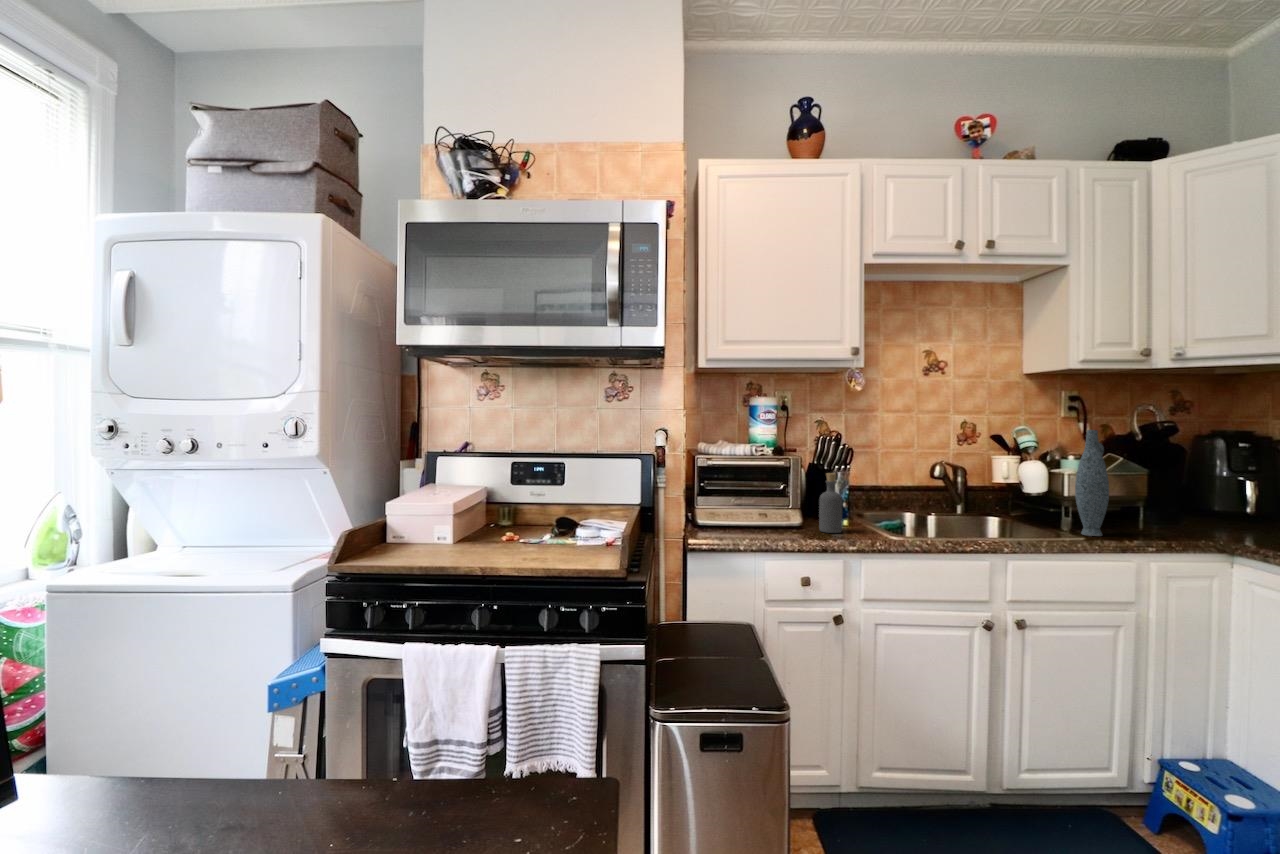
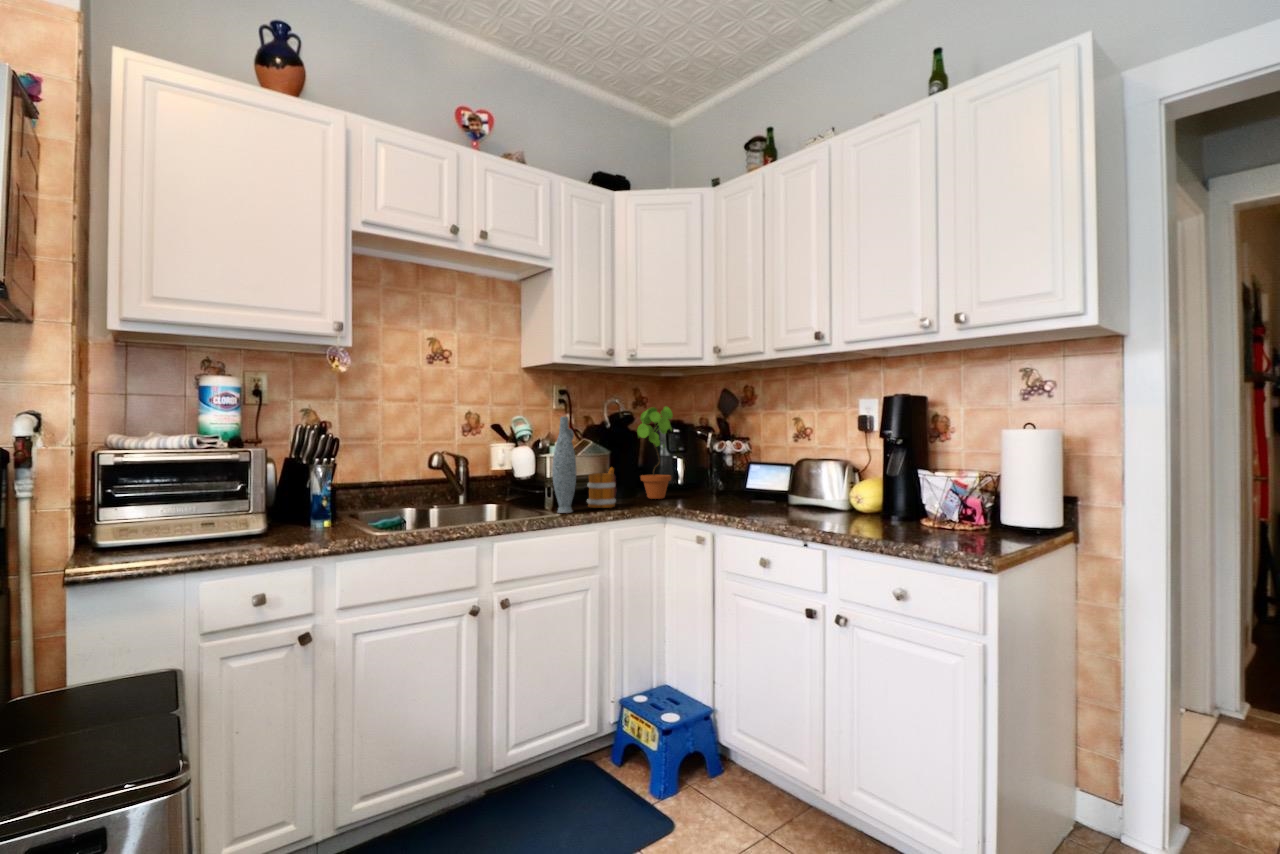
potted plant: none [1191,414,1251,529] -> present [637,407,673,499]
bottle: present [819,473,842,533] -> none [291,466,320,537]
mug: none [1118,487,1163,535] -> present [587,468,617,508]

